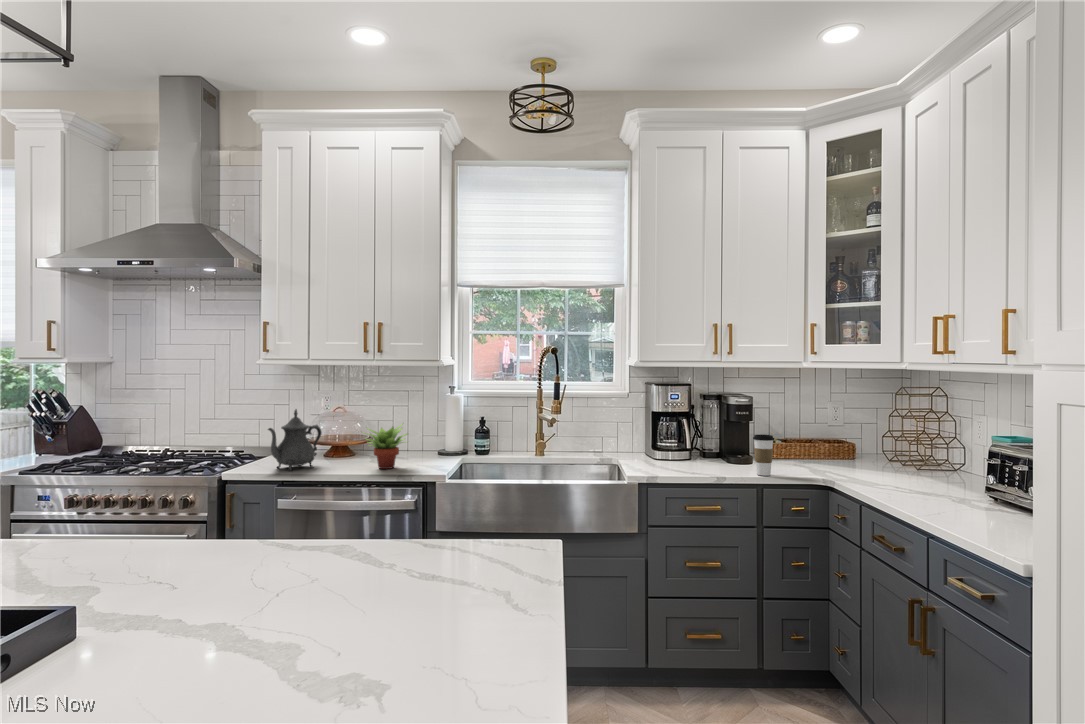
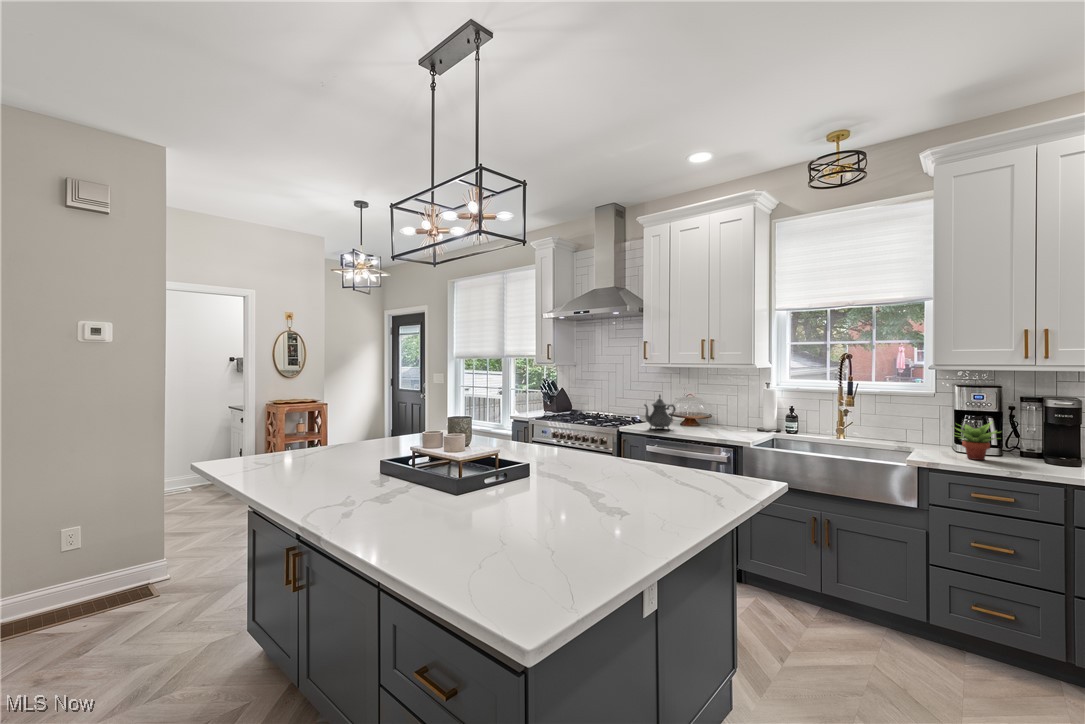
succulent plant: present [365,424,408,469] -> present [955,421,997,460]
coffee cup: present [753,435,774,476] -> none [1034,433,1059,472]

